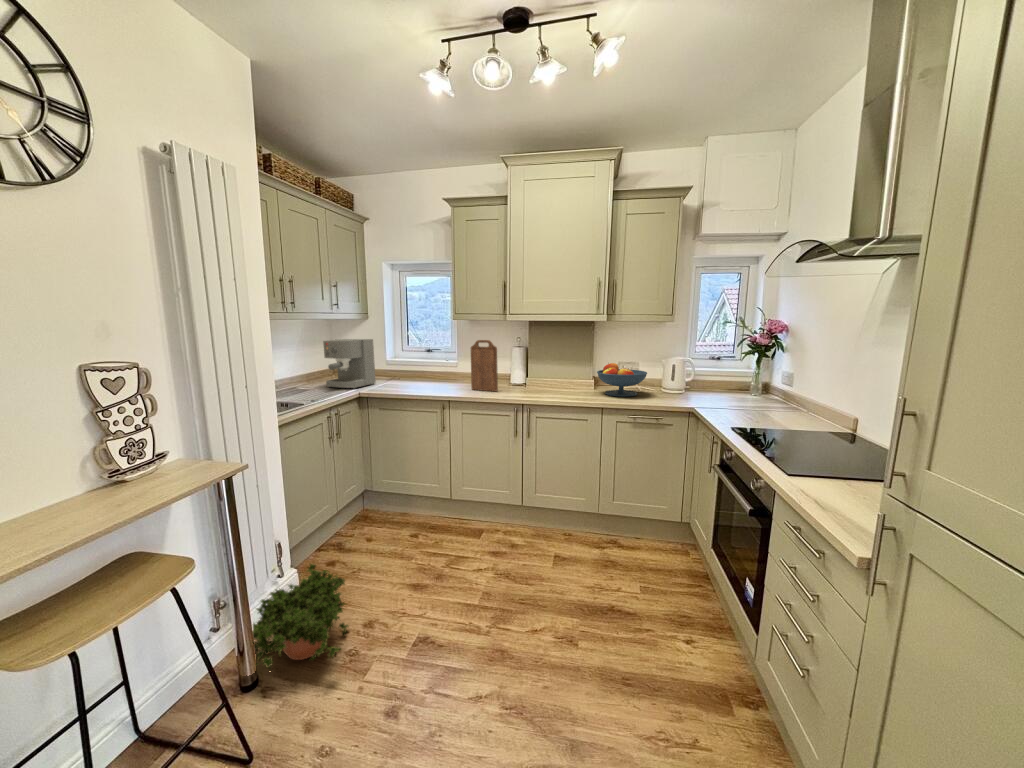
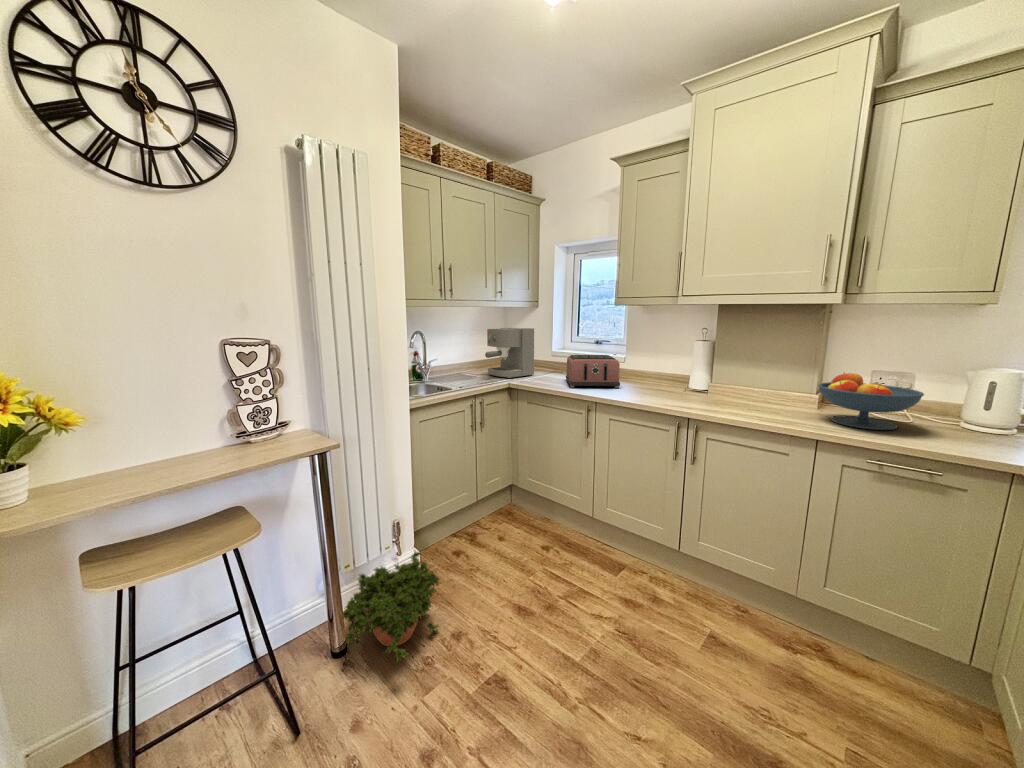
cutting board: present [471,340,498,391] -> none [629,332,663,397]
toaster: none [410,360,462,391] -> present [566,355,620,388]

